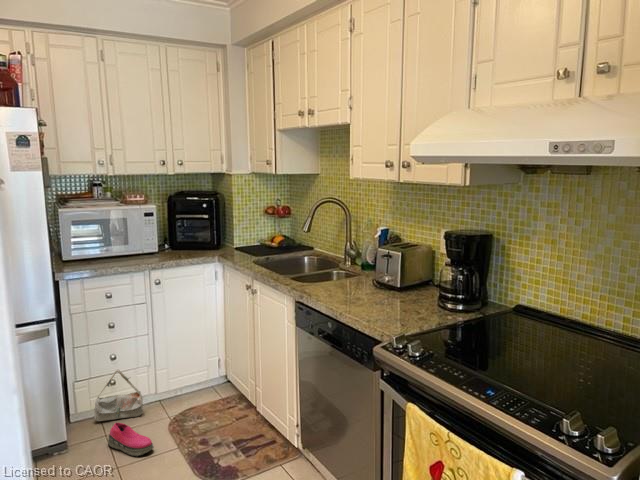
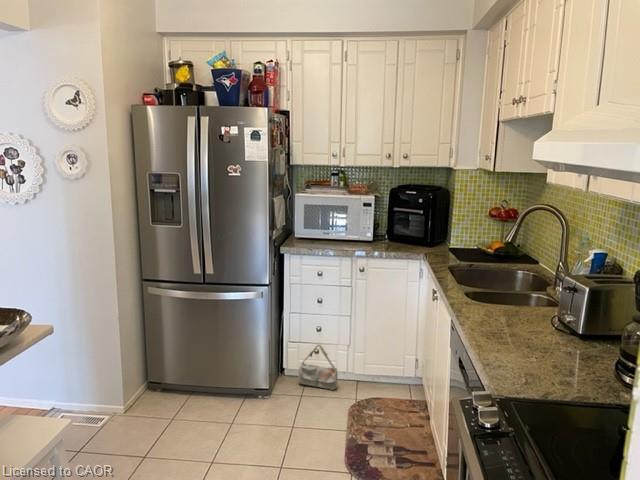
shoe: present [108,423,154,456] -> none [296,390,326,426]

